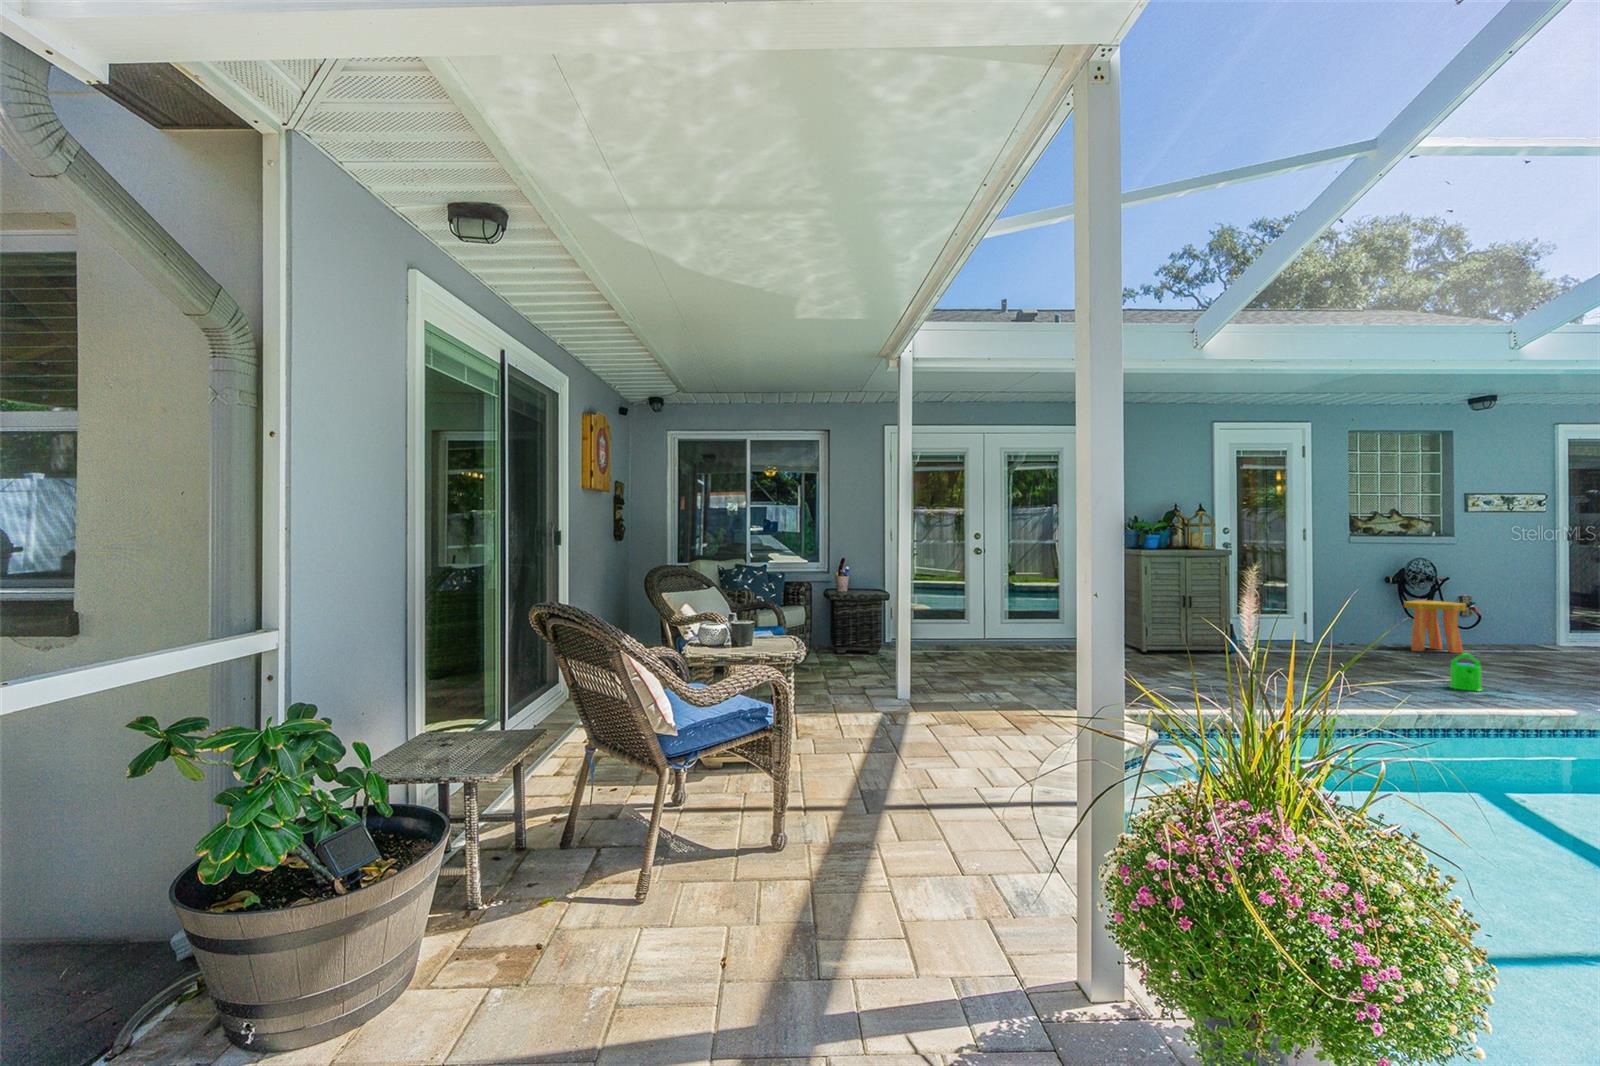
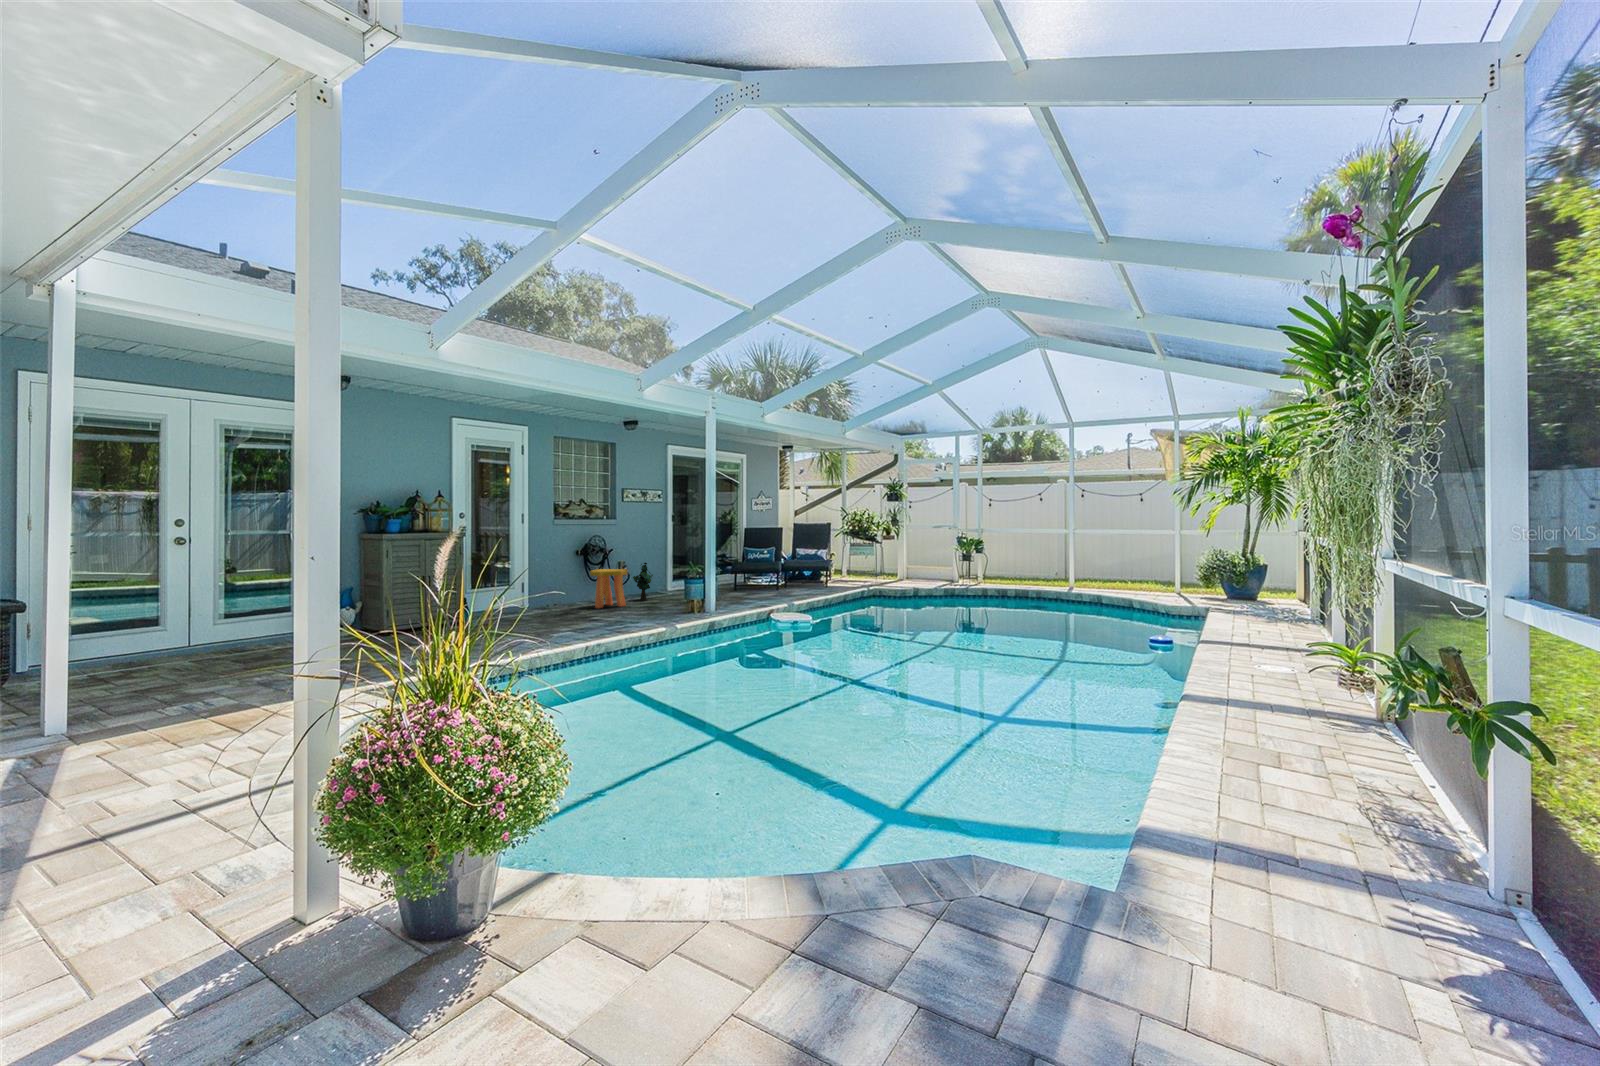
decorative plant: none [1480,596,1520,650] -> present [633,563,653,601]
watering can: present [1450,653,1483,691] -> none [631,605,651,631]

